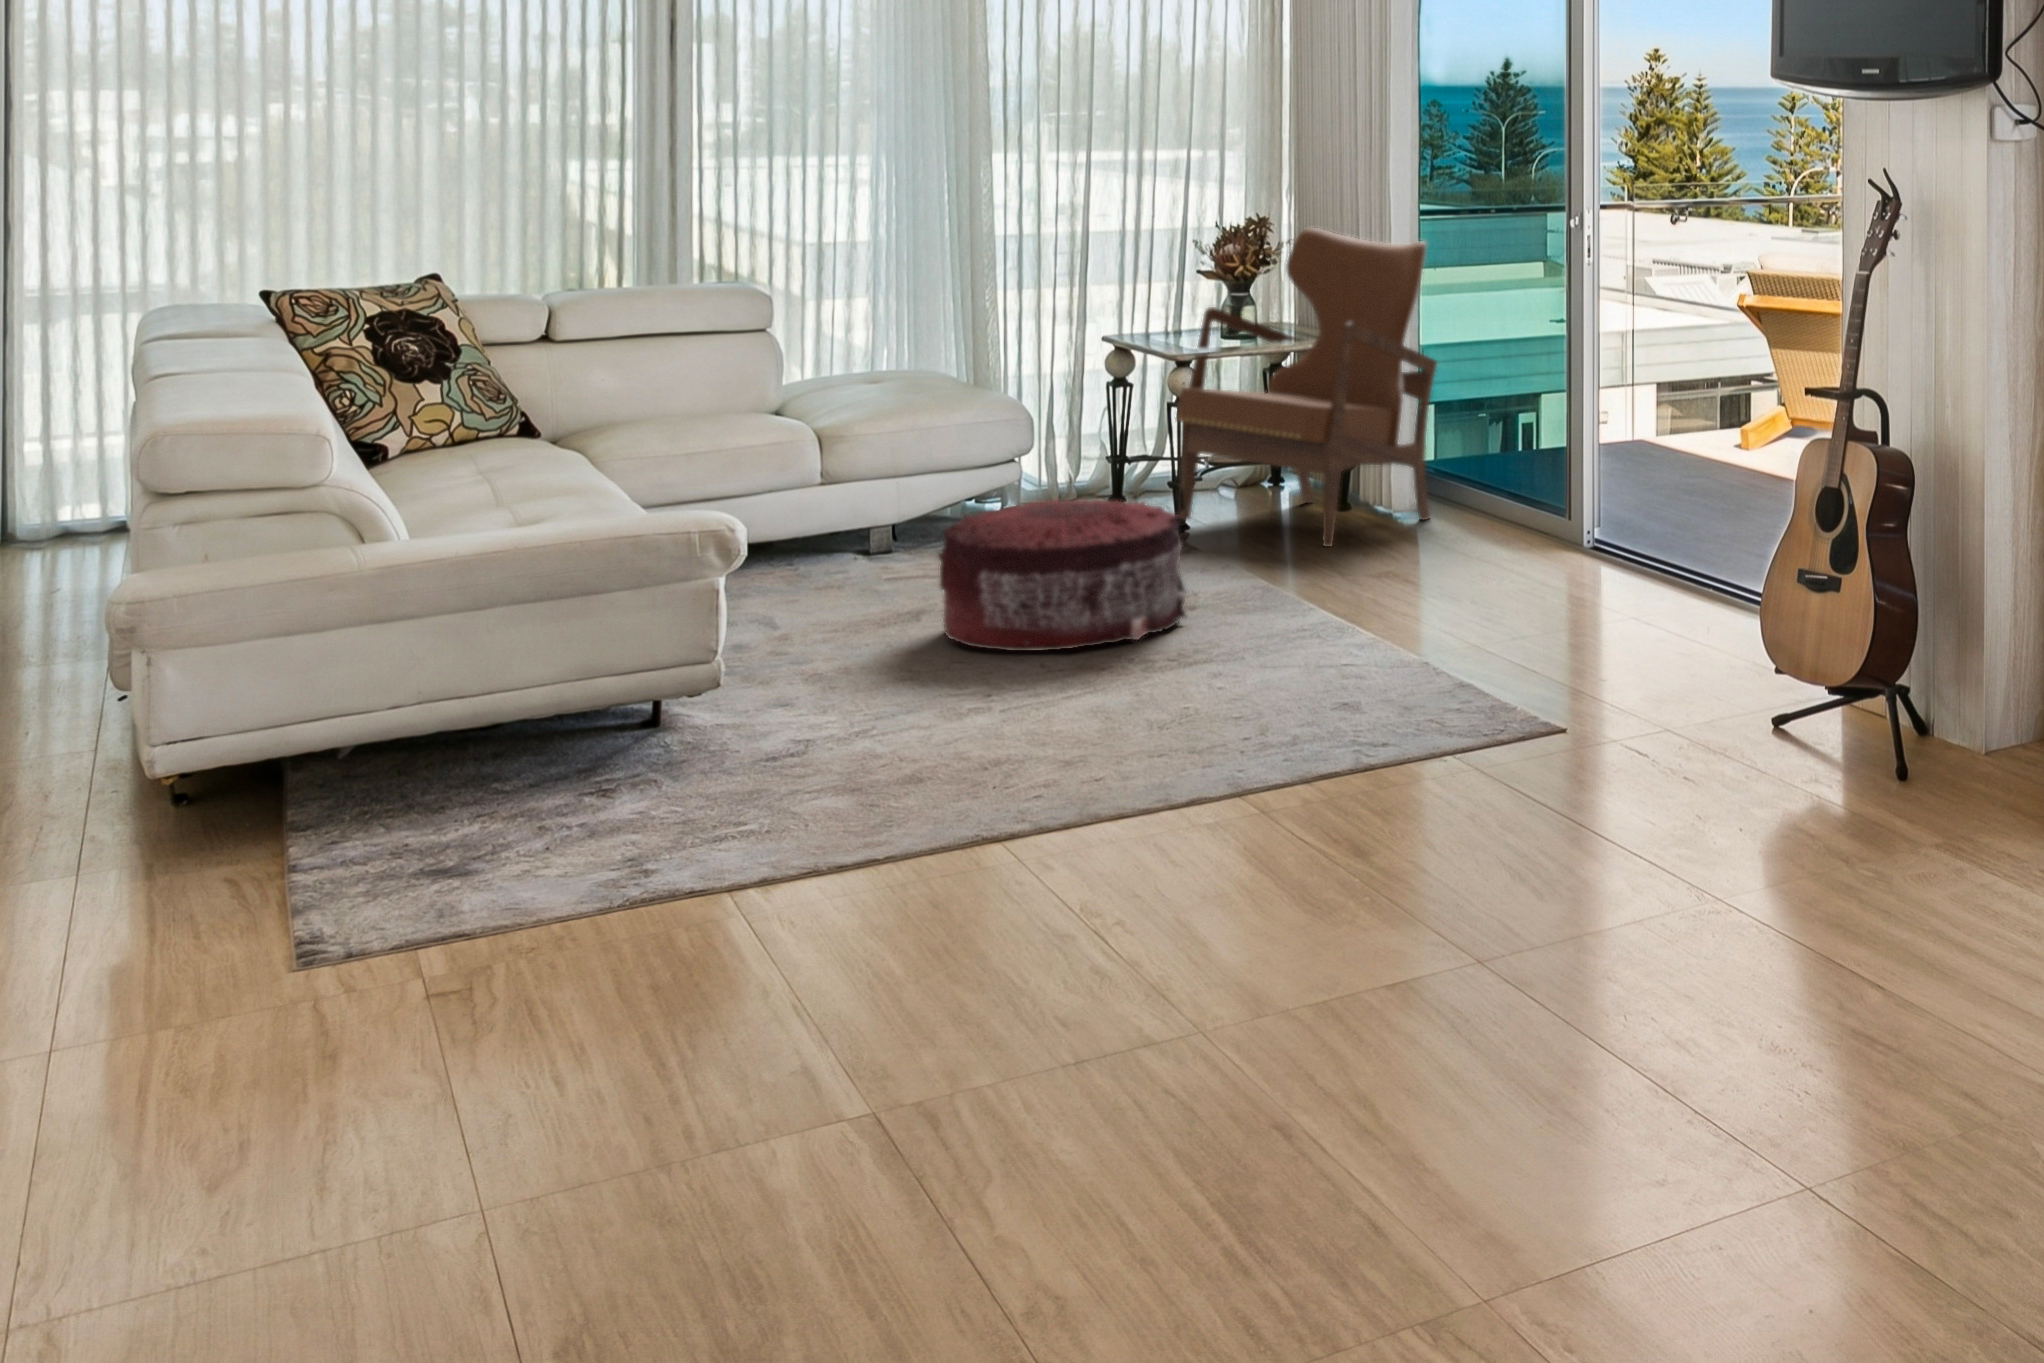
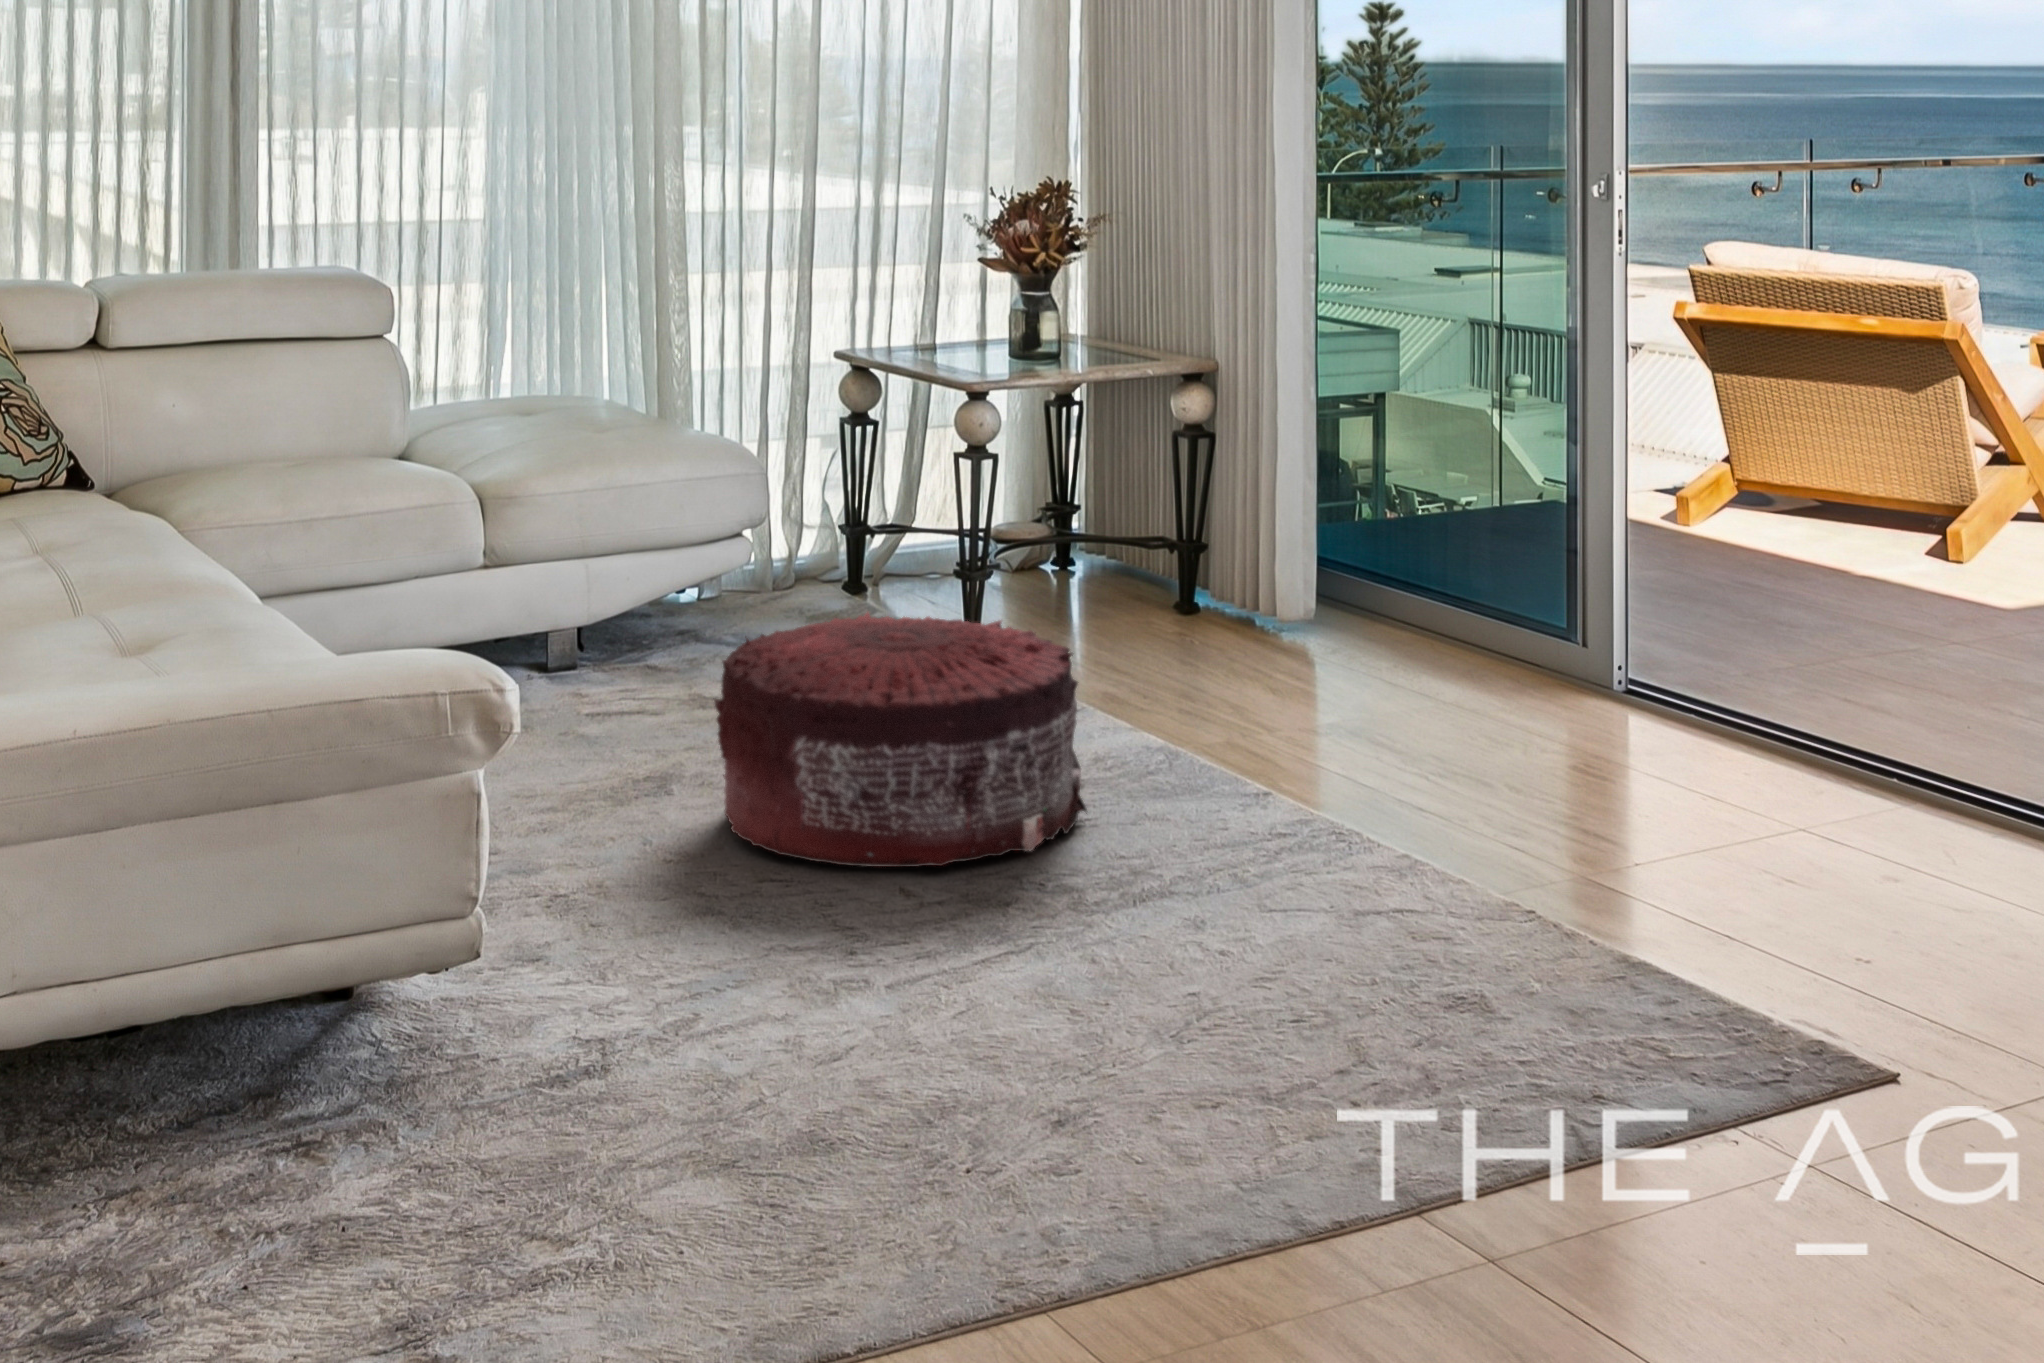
armchair: present [1175,228,1437,546] -> none [969,201,1345,682]

